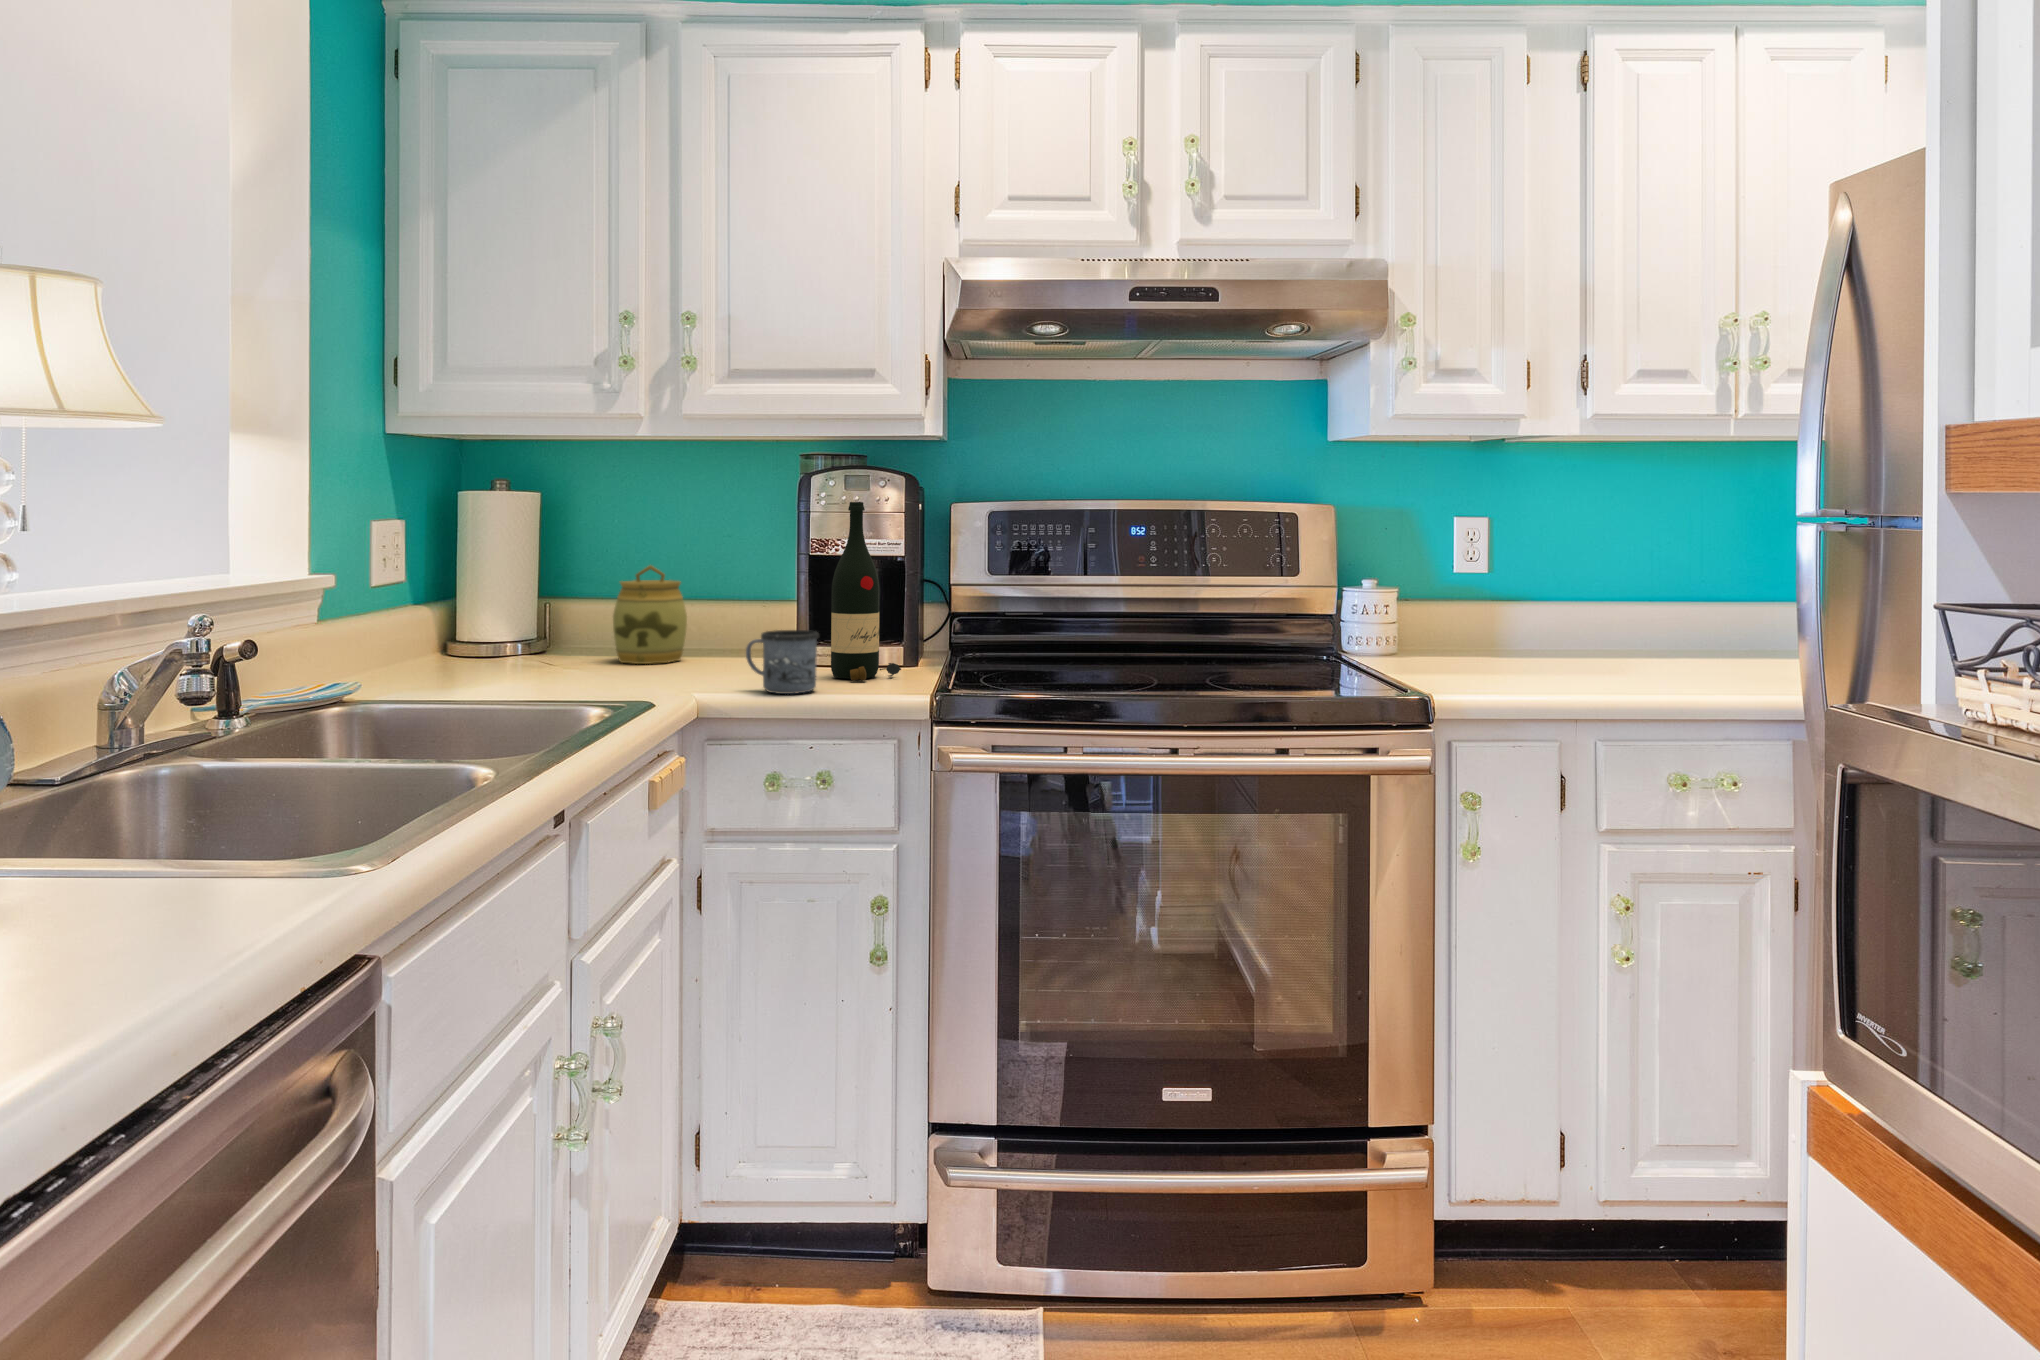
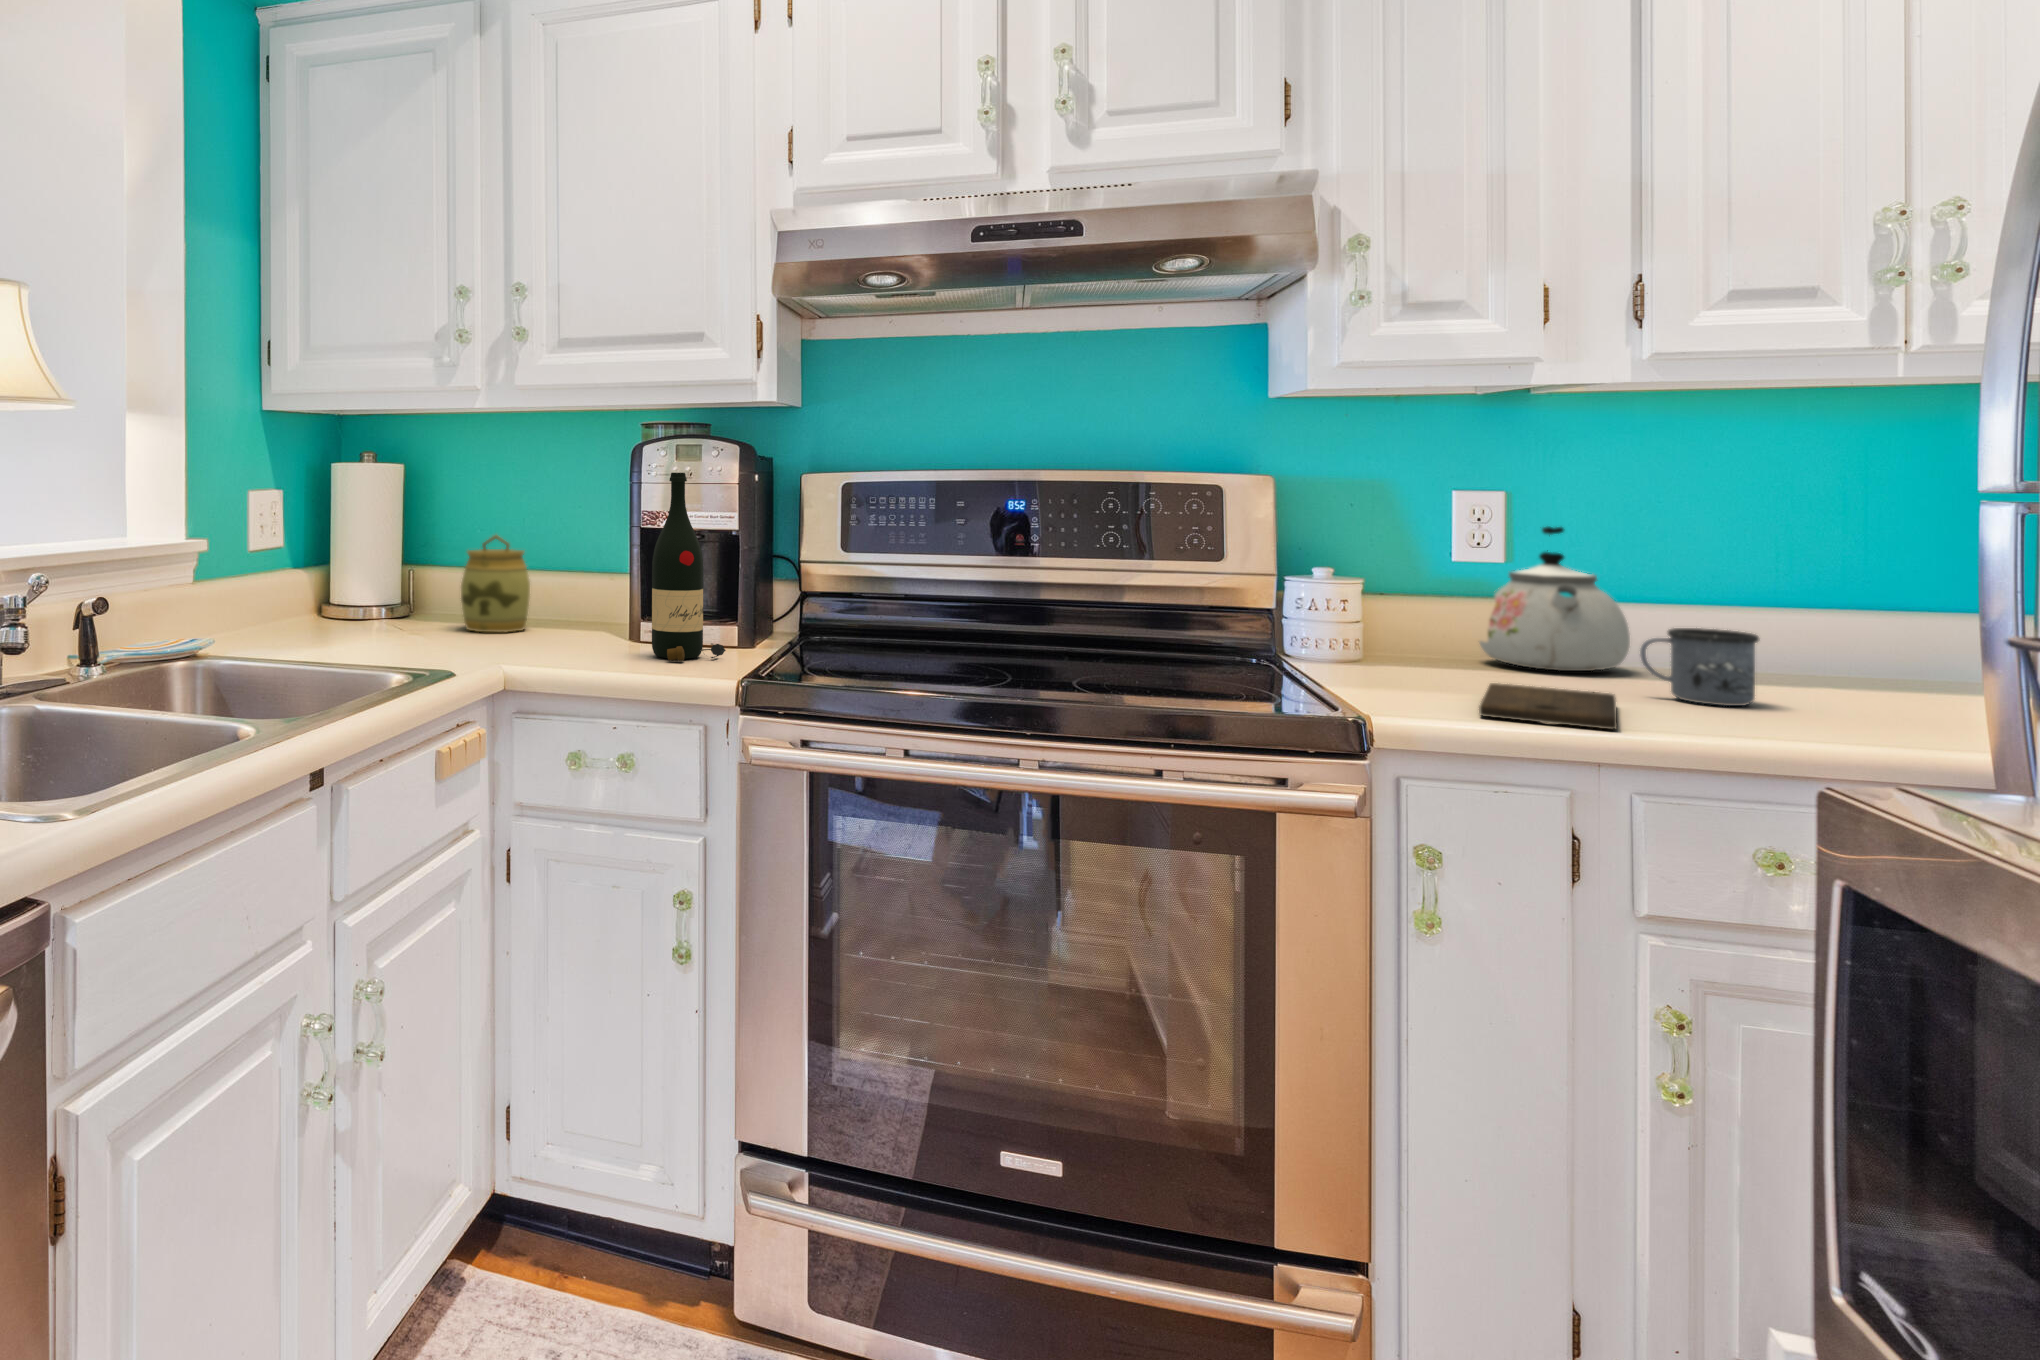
kettle: none [1473,545,1572,656] -> present [1480,527,1630,671]
mug: present [746,630,819,694] -> present [1640,628,1759,706]
cutting board: none [1499,666,1593,694] -> present [1479,683,1617,729]

